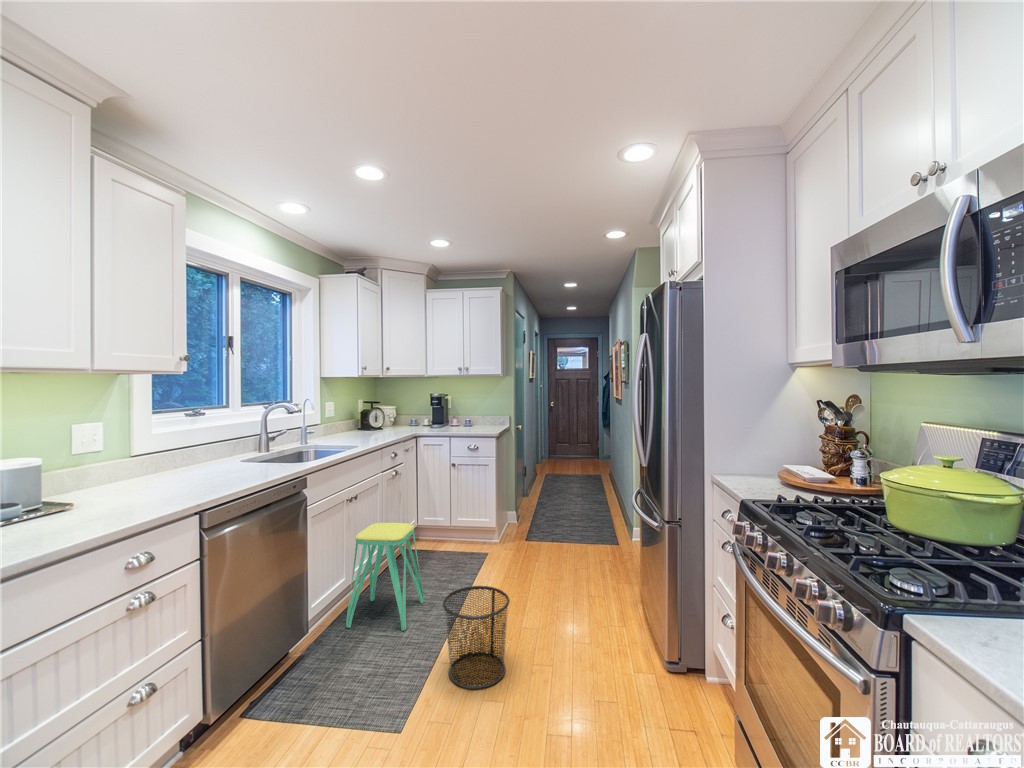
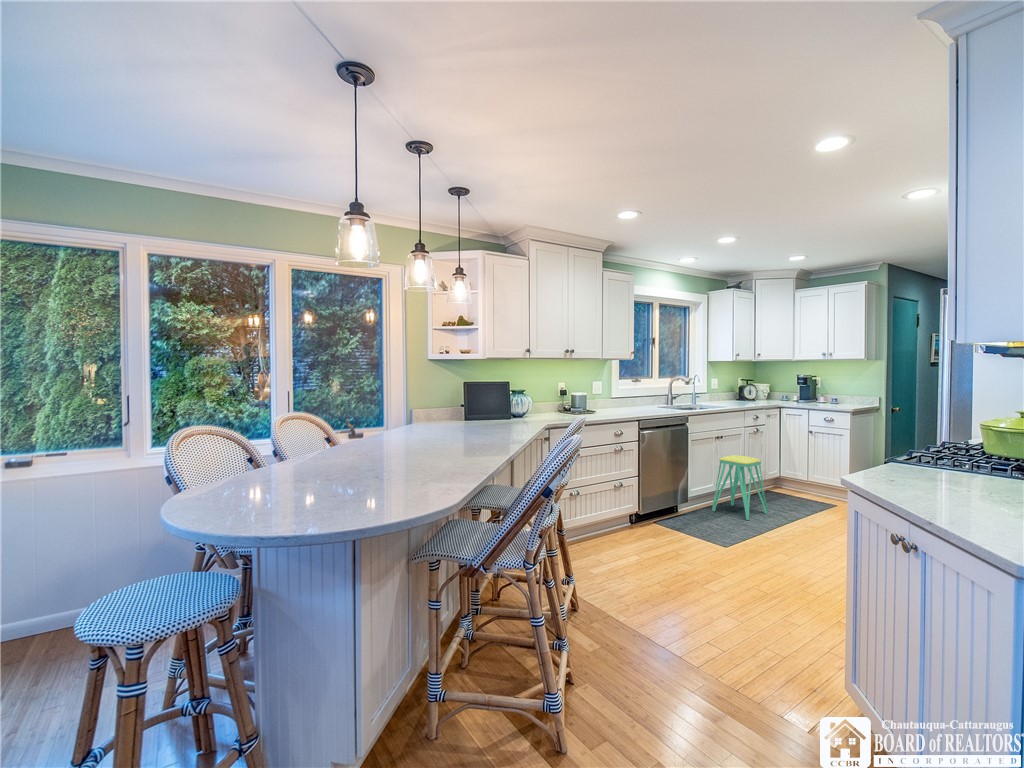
waste bin: present [443,586,510,689] -> none [764,495,813,551]

